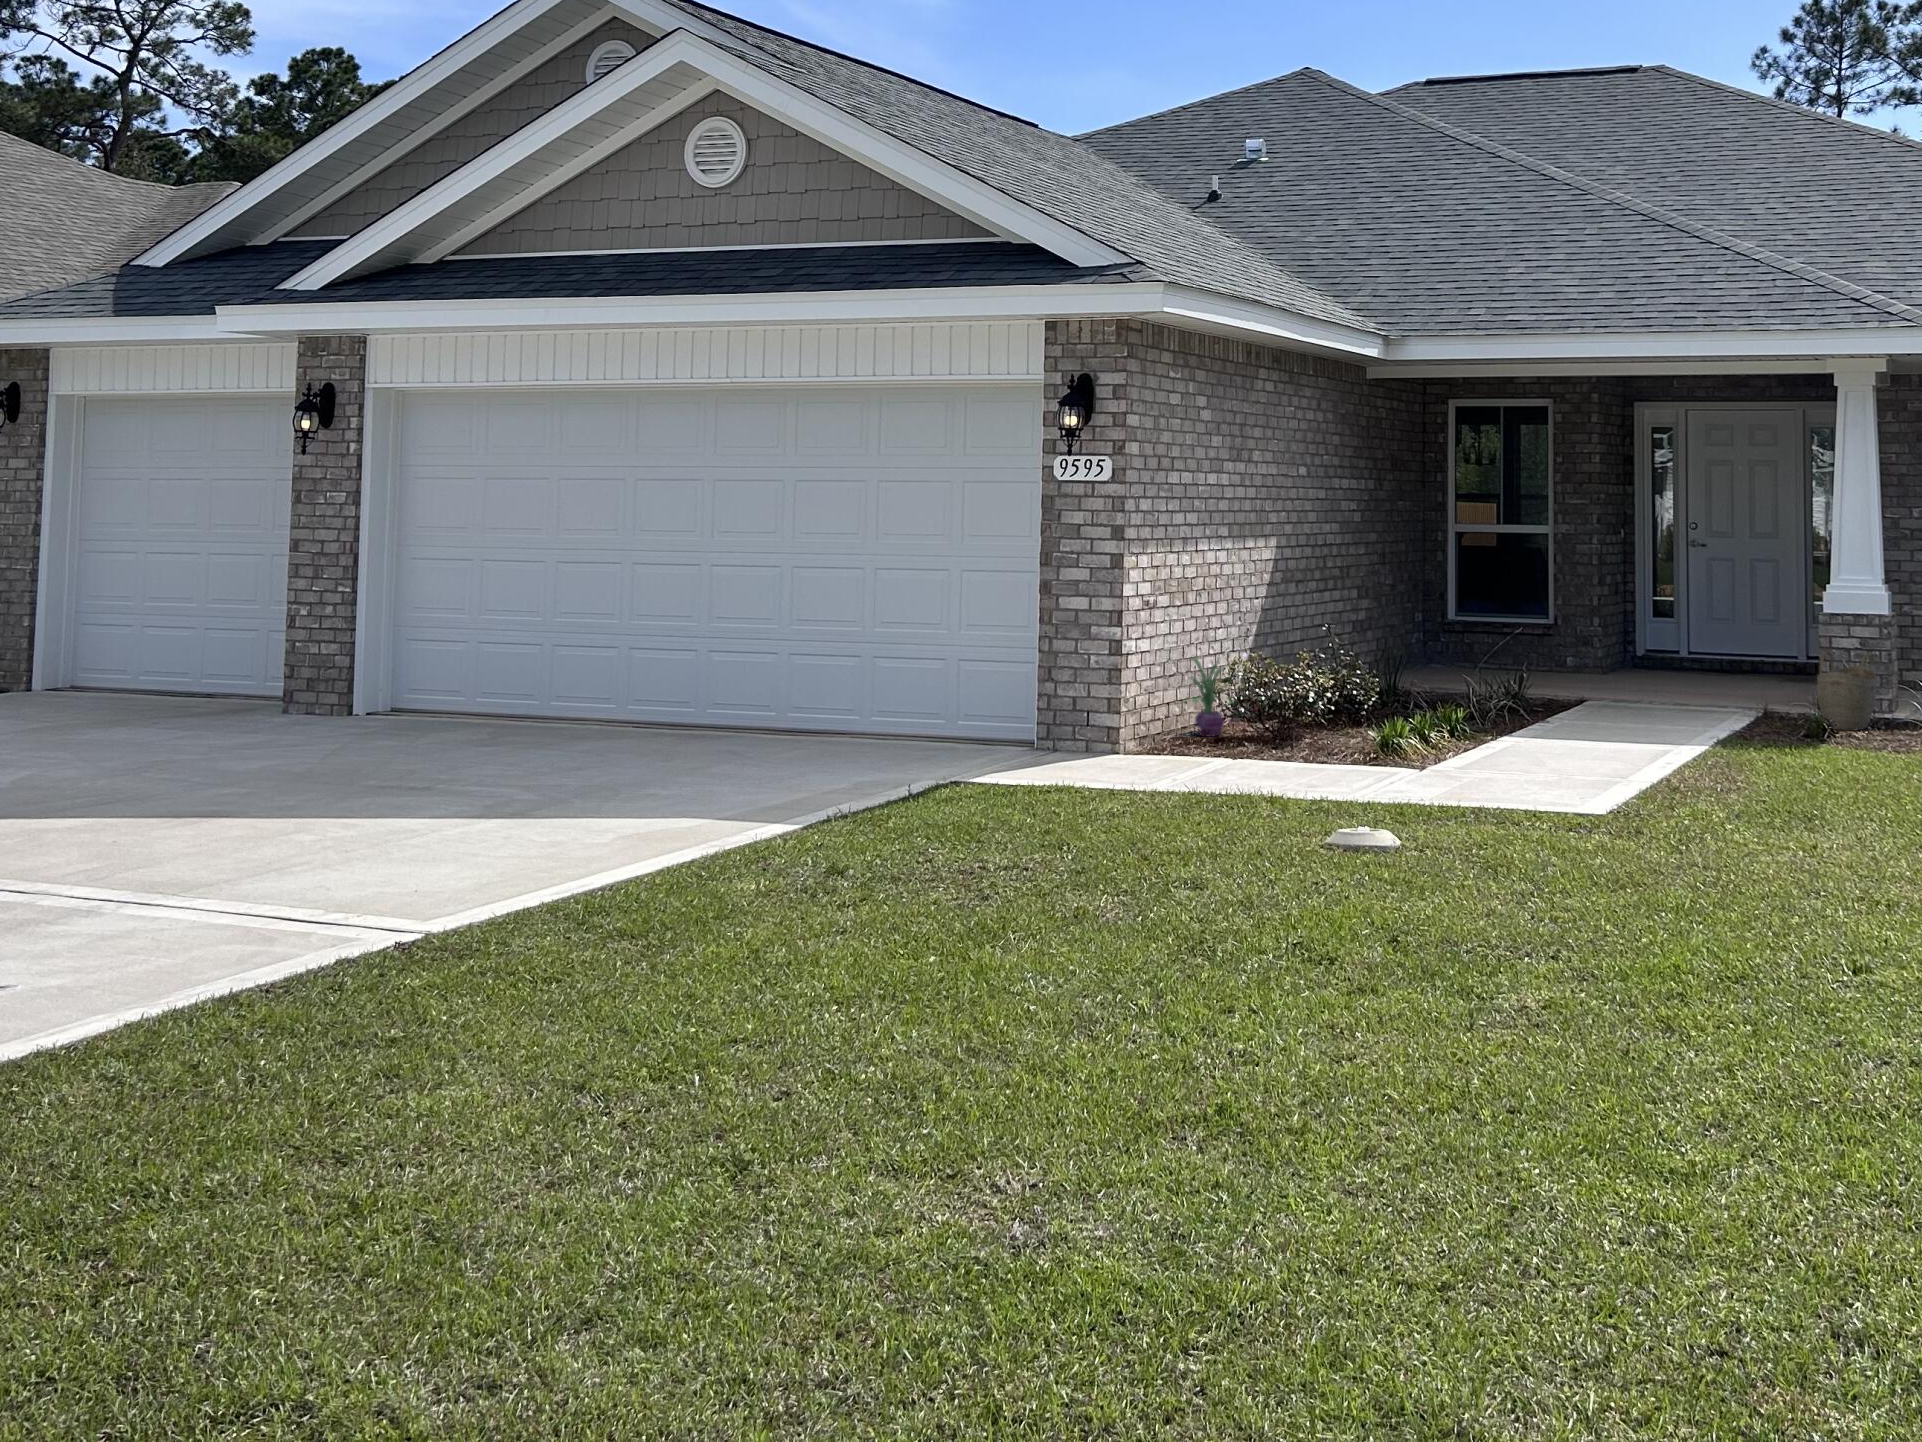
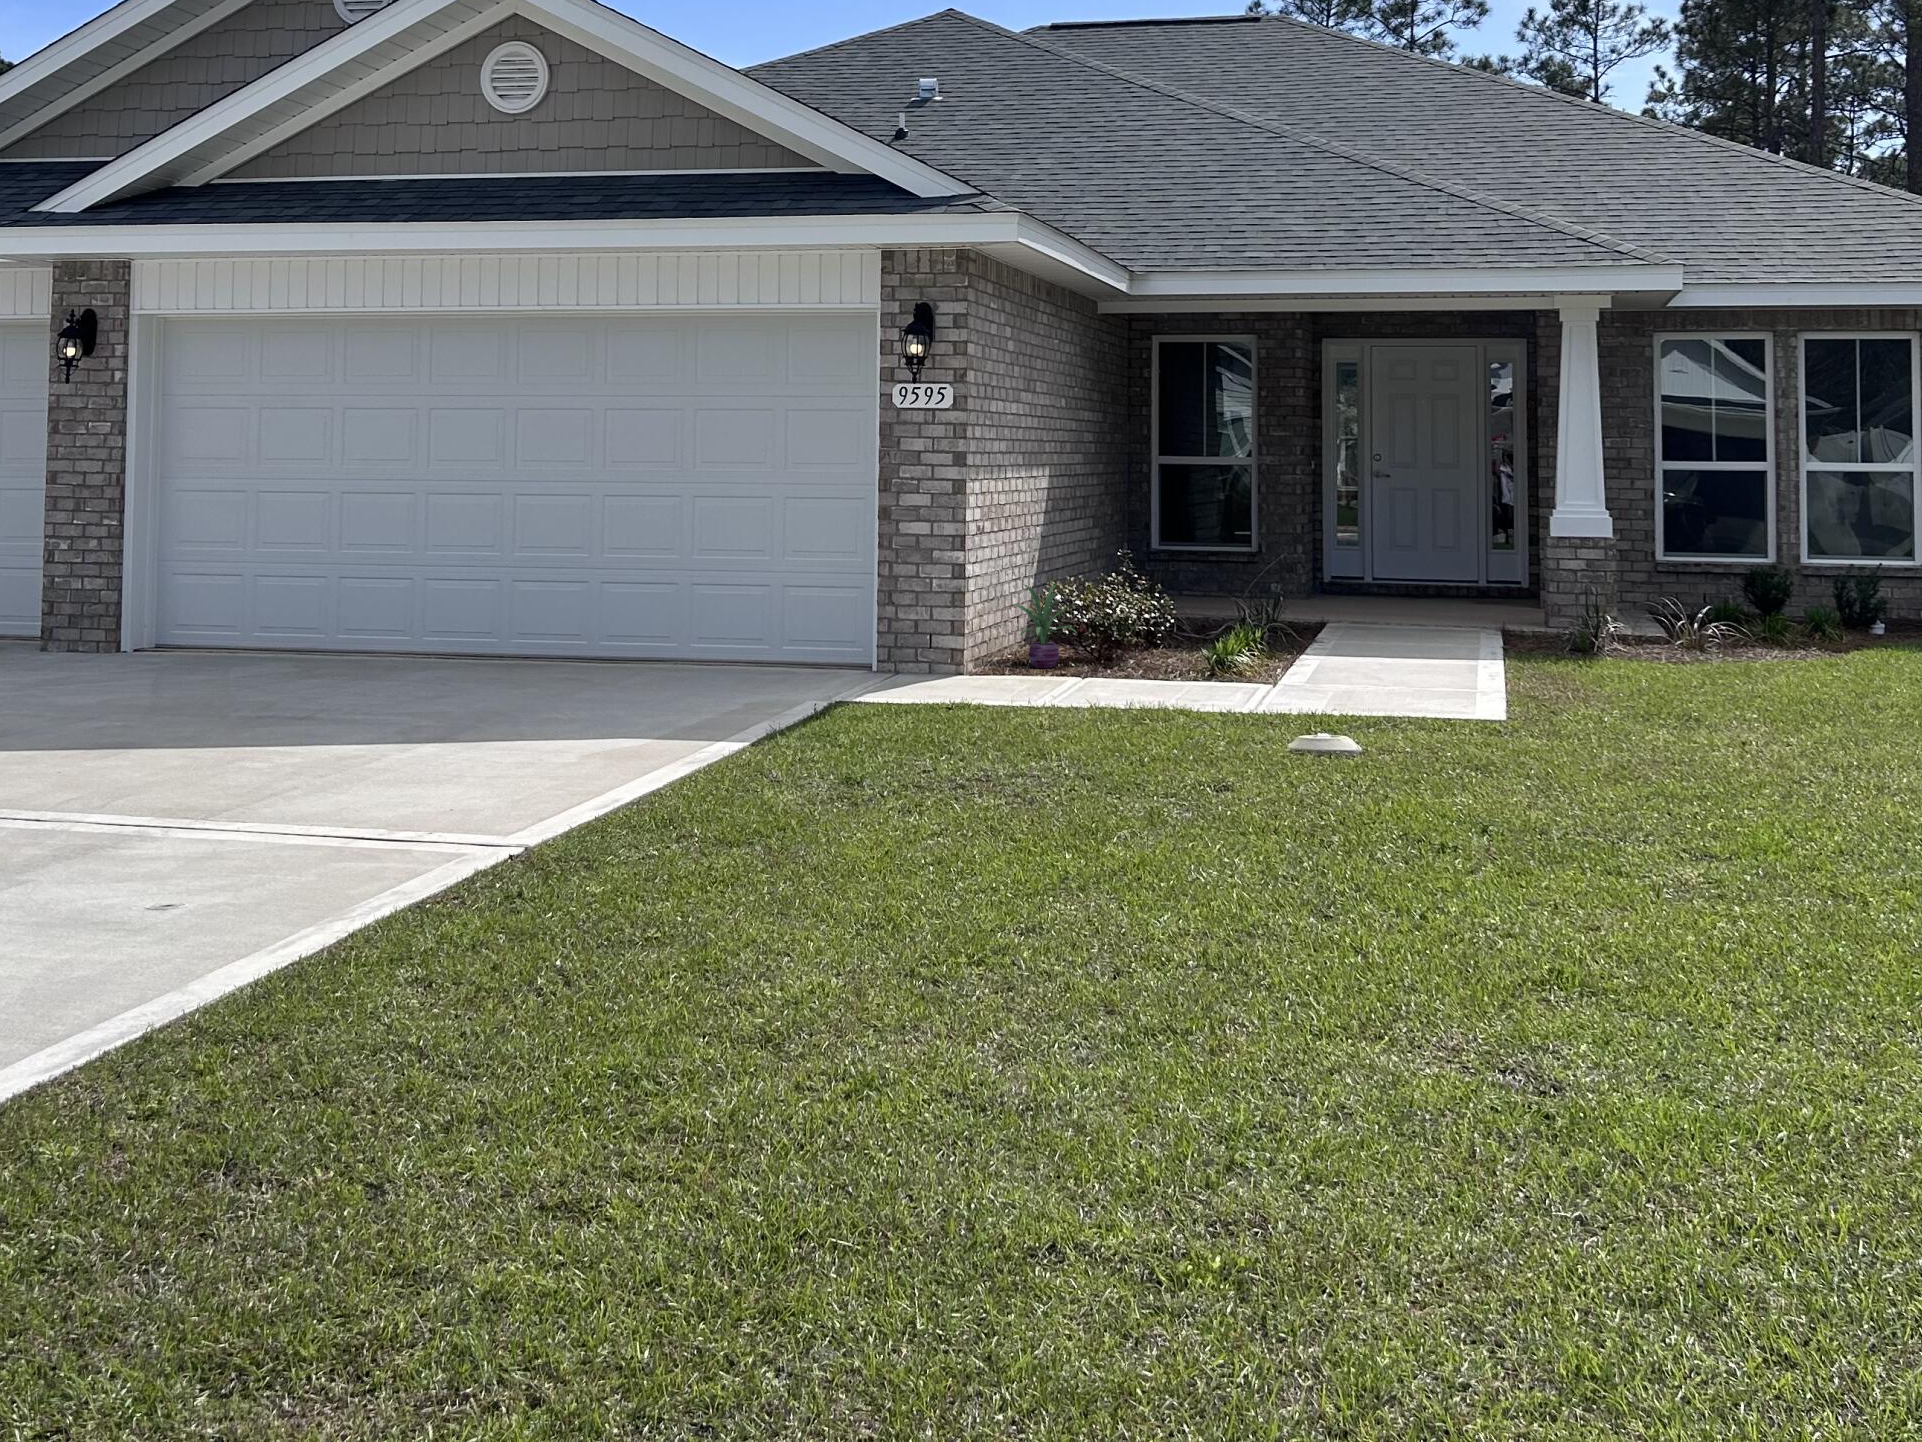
woven basket: present [1817,651,1877,731] -> none [1609,566,1664,644]

